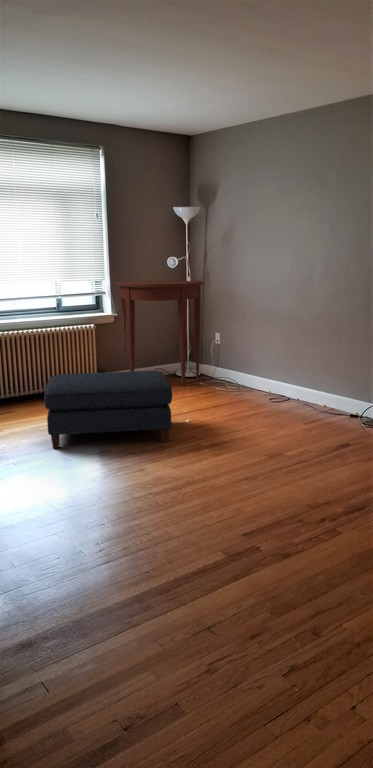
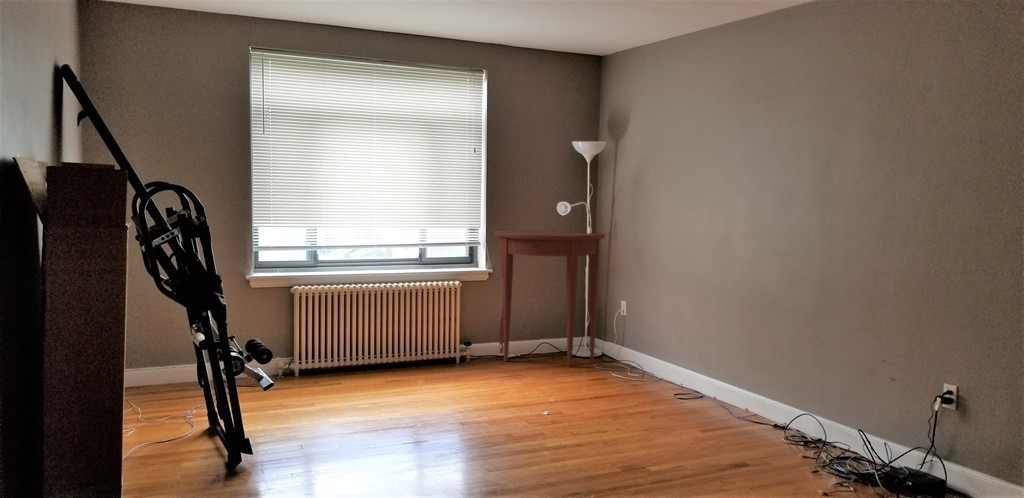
ottoman: present [44,371,172,448] -> none [358,340,522,437]

